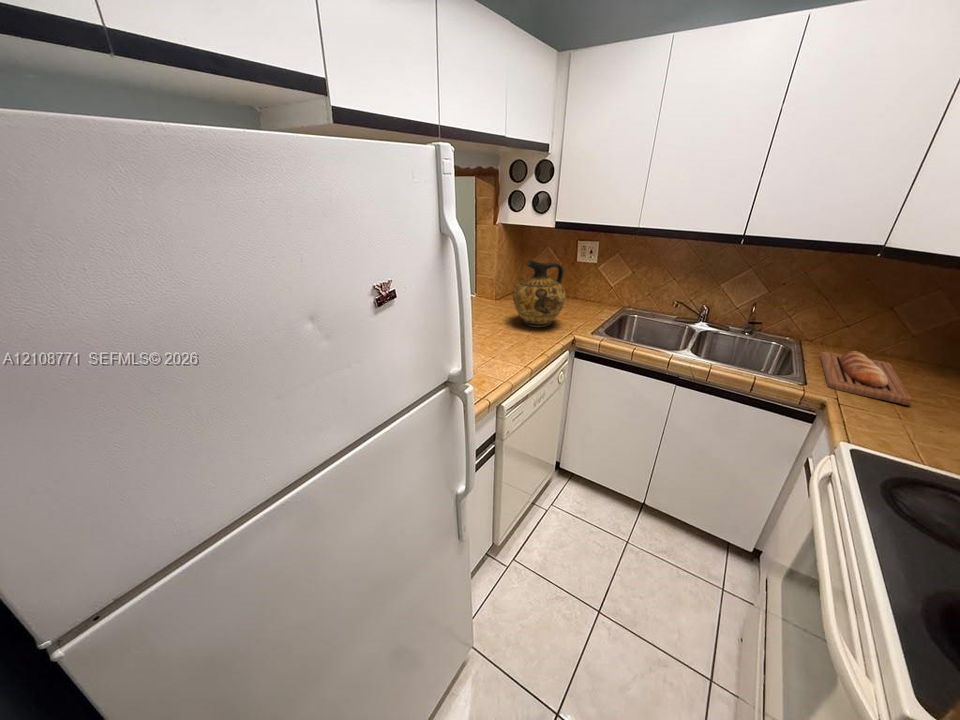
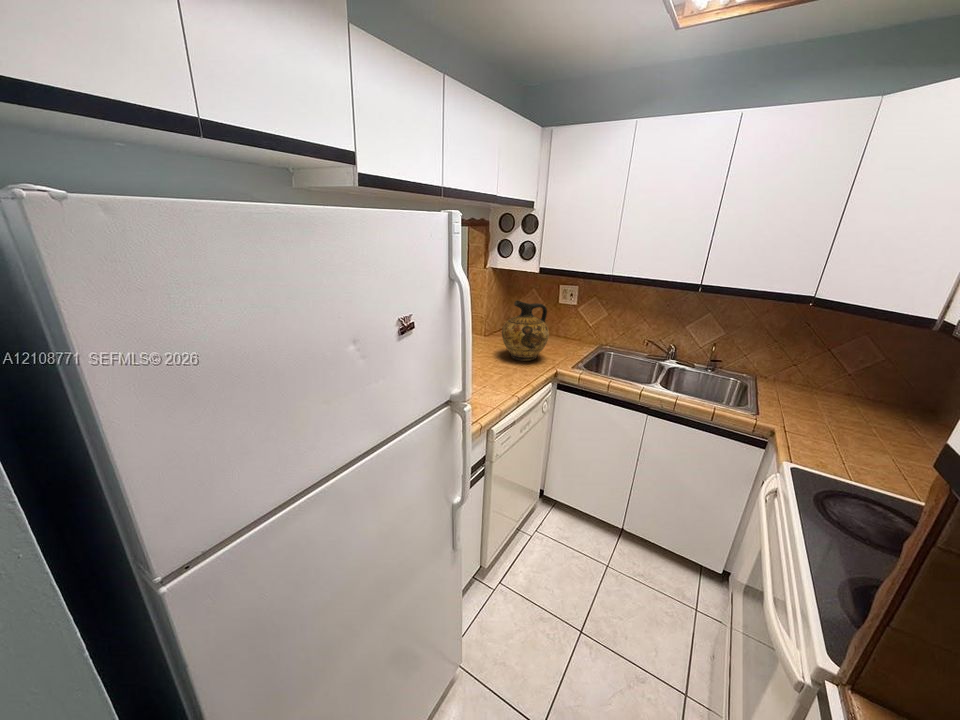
bread loaf: present [820,351,912,405] -> none [772,387,845,432]

